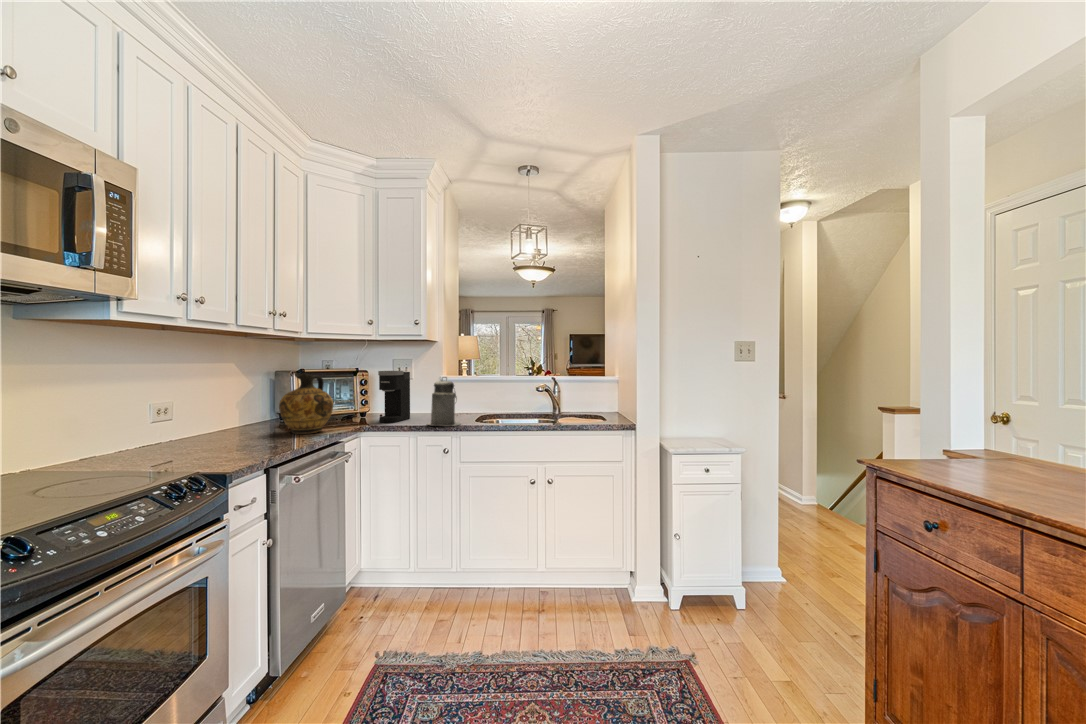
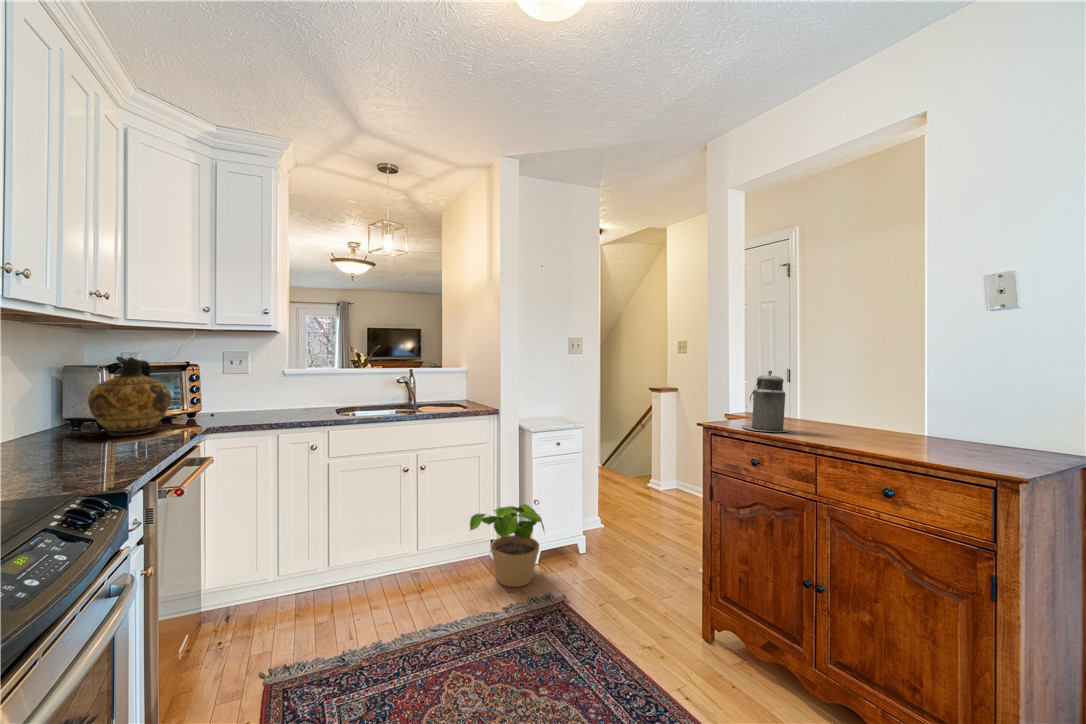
coffee maker: present [378,371,410,423] -> none [214,355,249,417]
canister: present [428,377,461,426] -> present [742,370,788,432]
potted plant: none [589,534,678,630] -> present [470,504,544,587]

